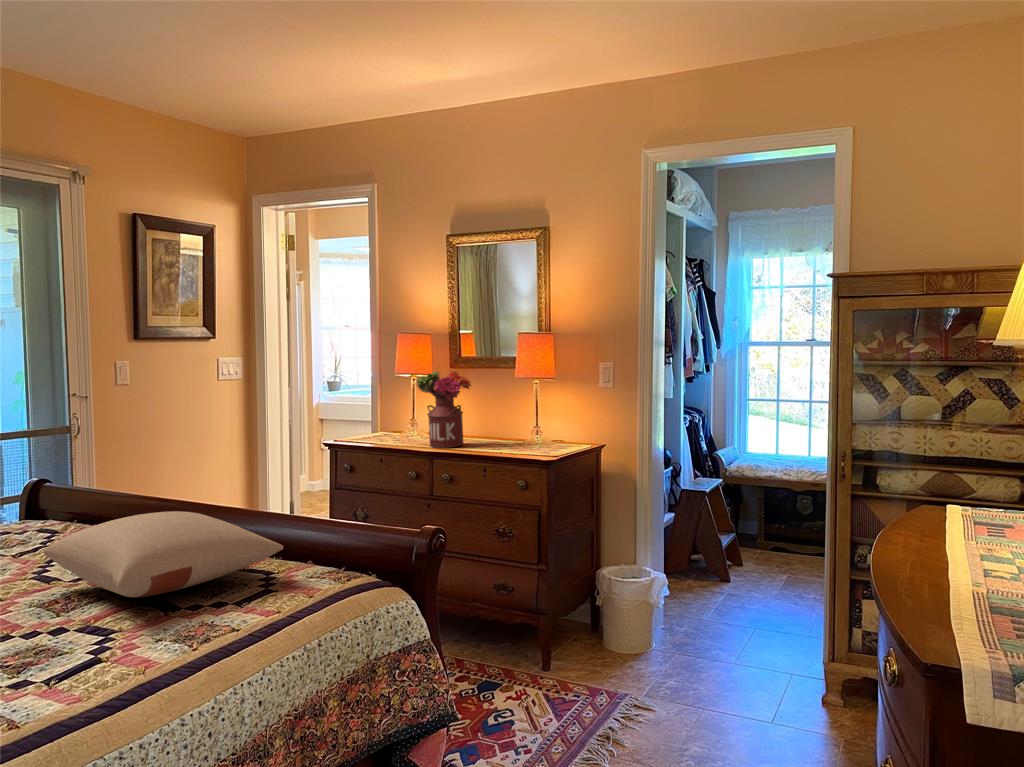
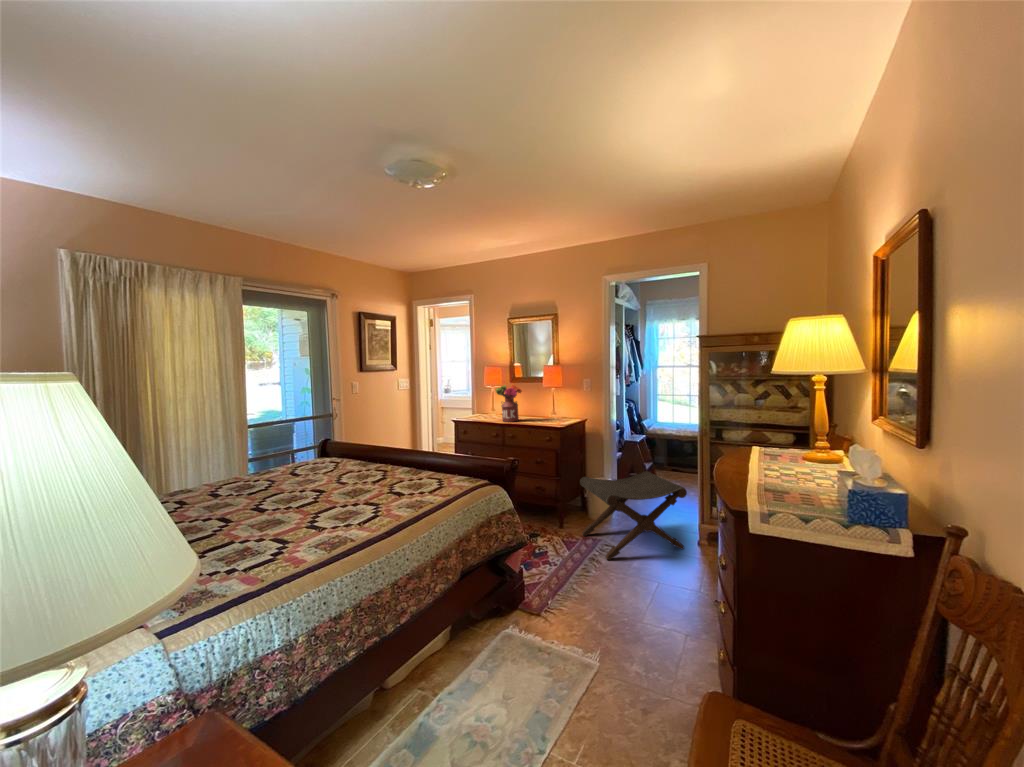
pillow: present [43,511,283,597] -> none [343,453,447,490]
footstool: none [585,553,804,739] -> present [580,471,687,560]

